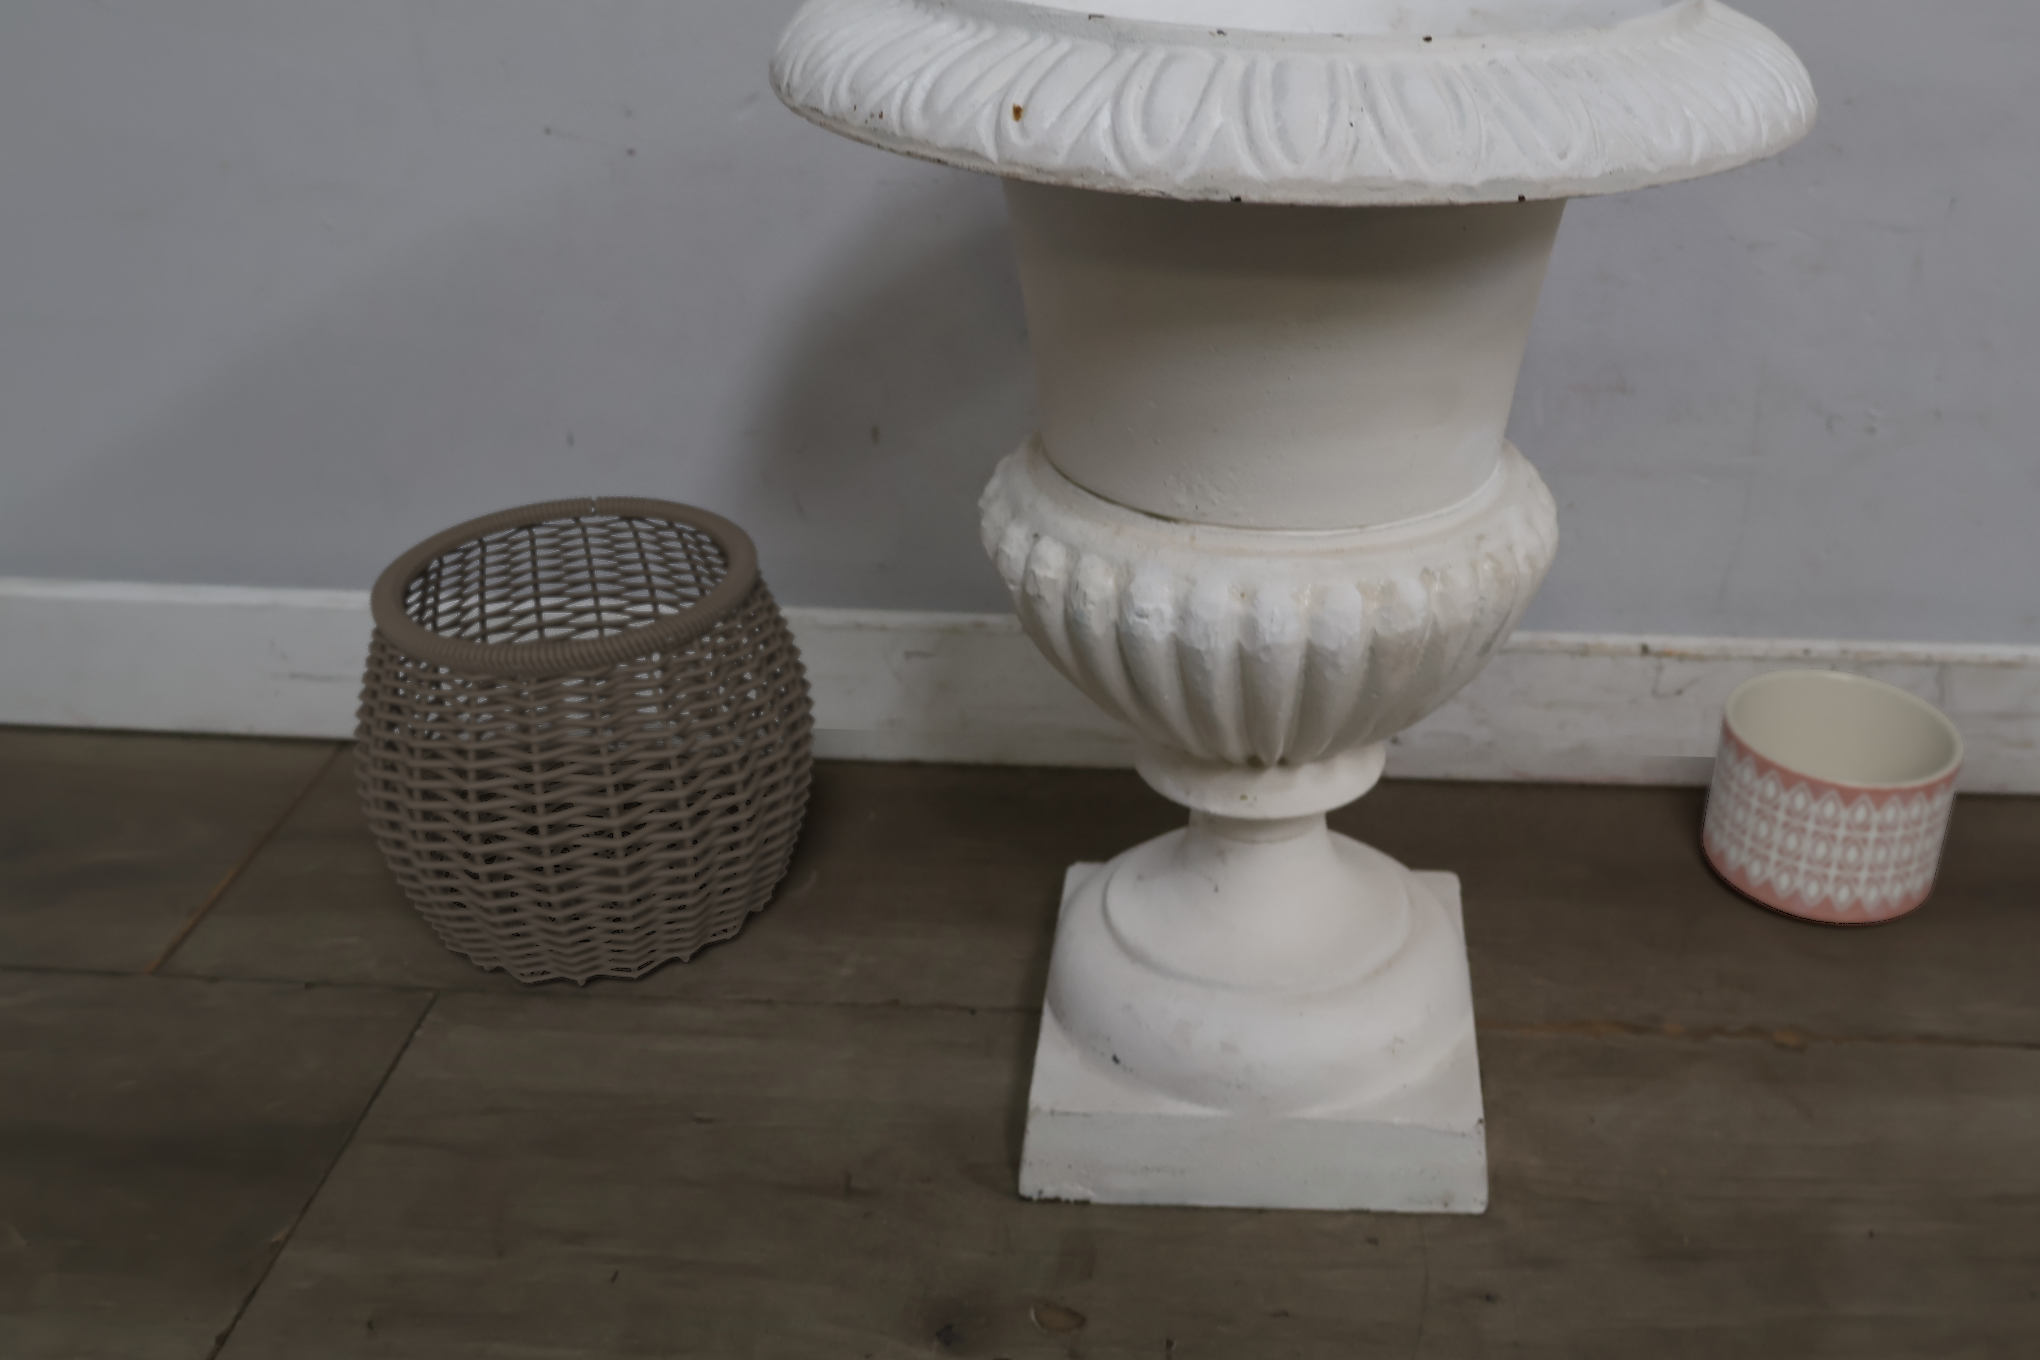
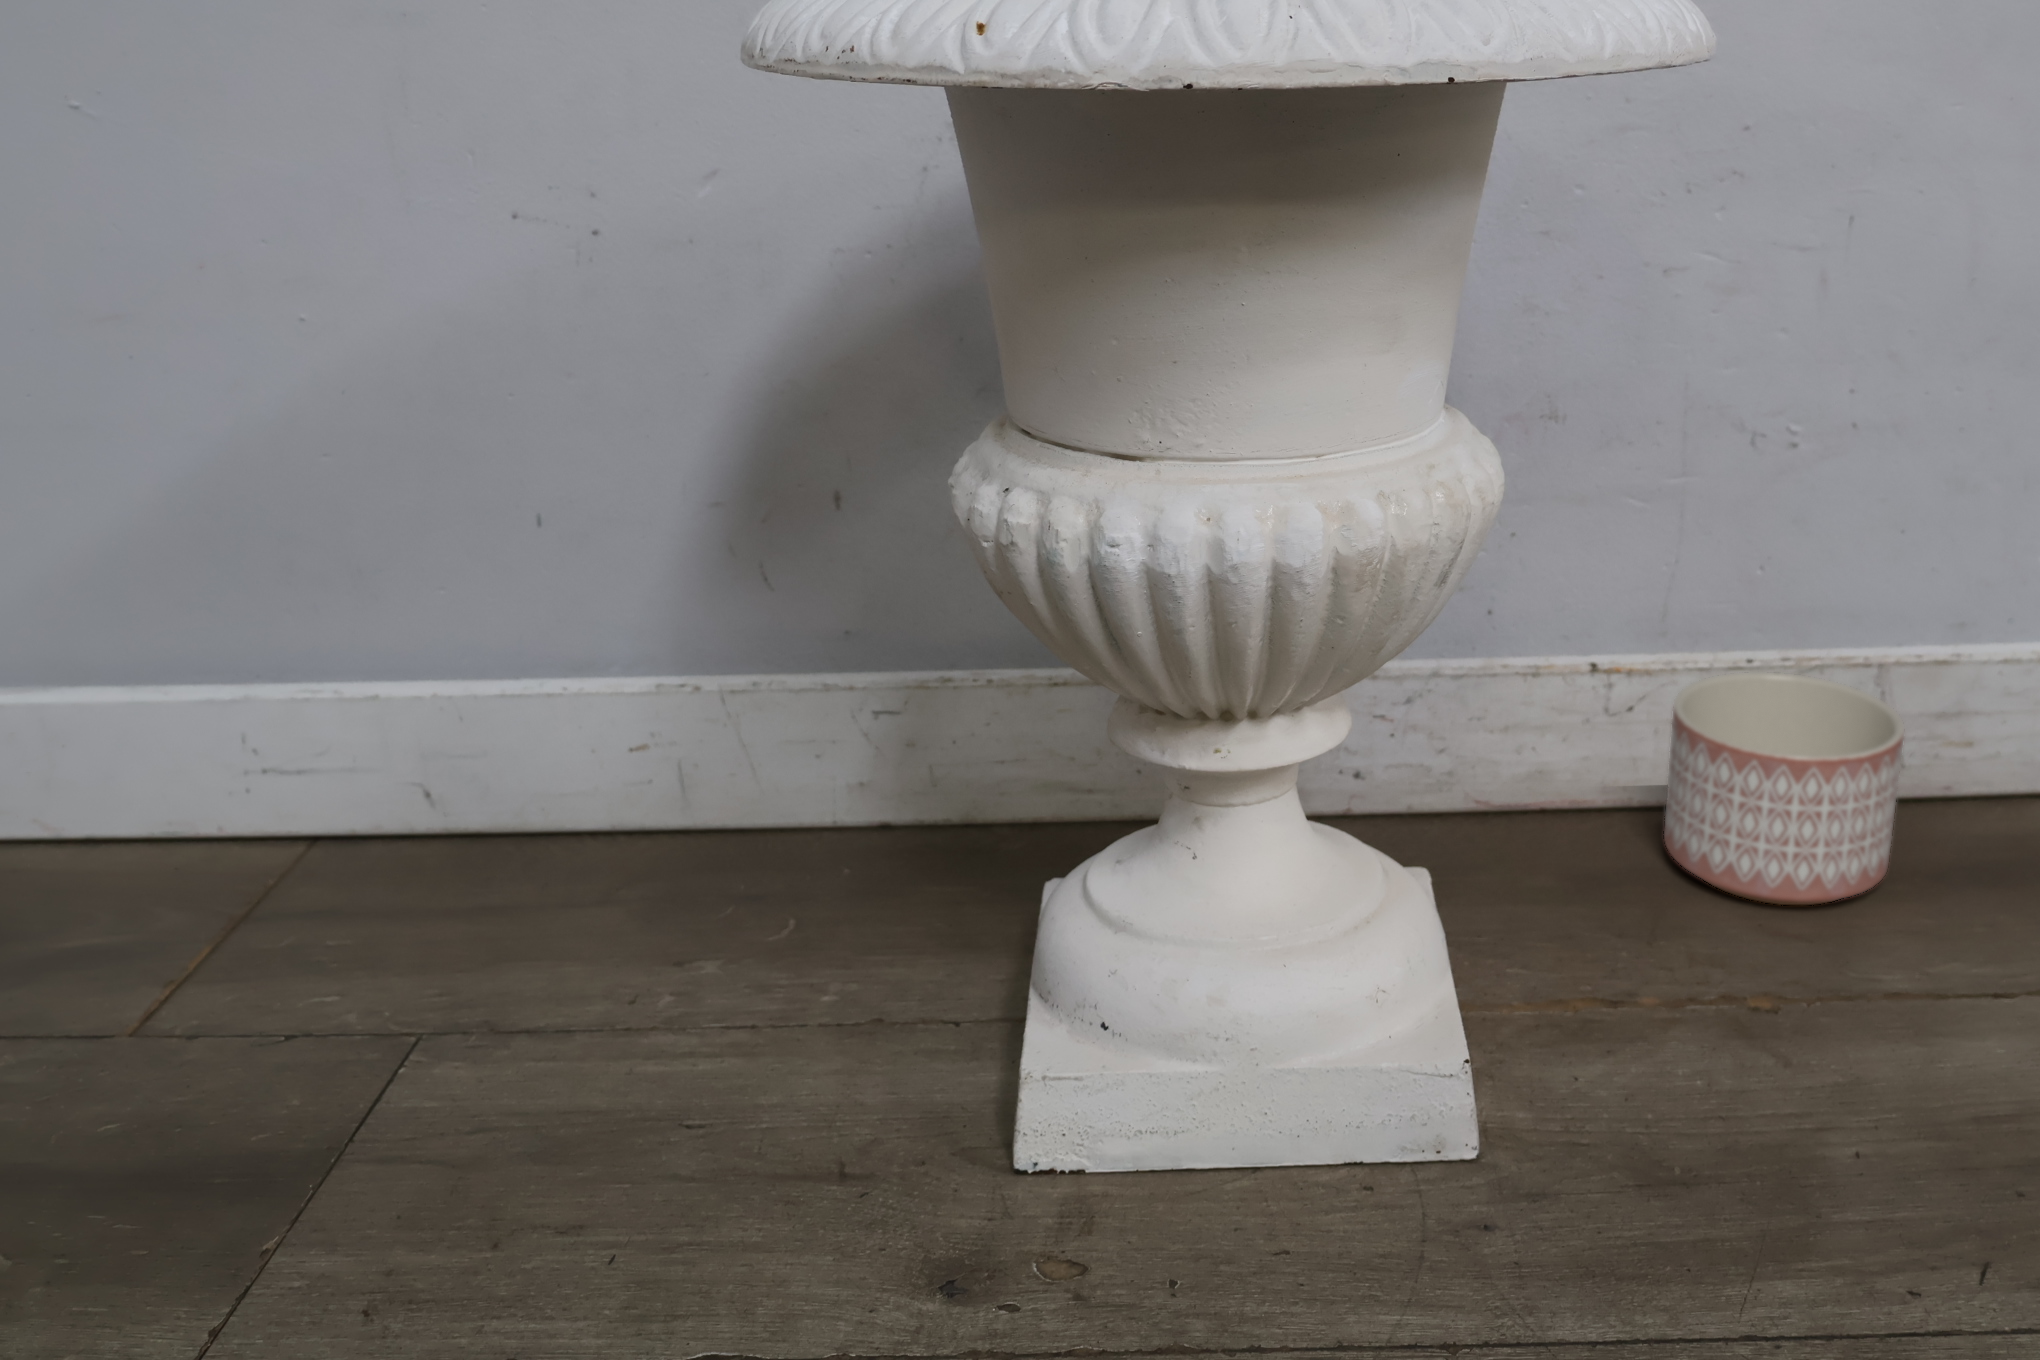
woven basket: present [353,496,815,985] -> none [349,550,800,1015]

